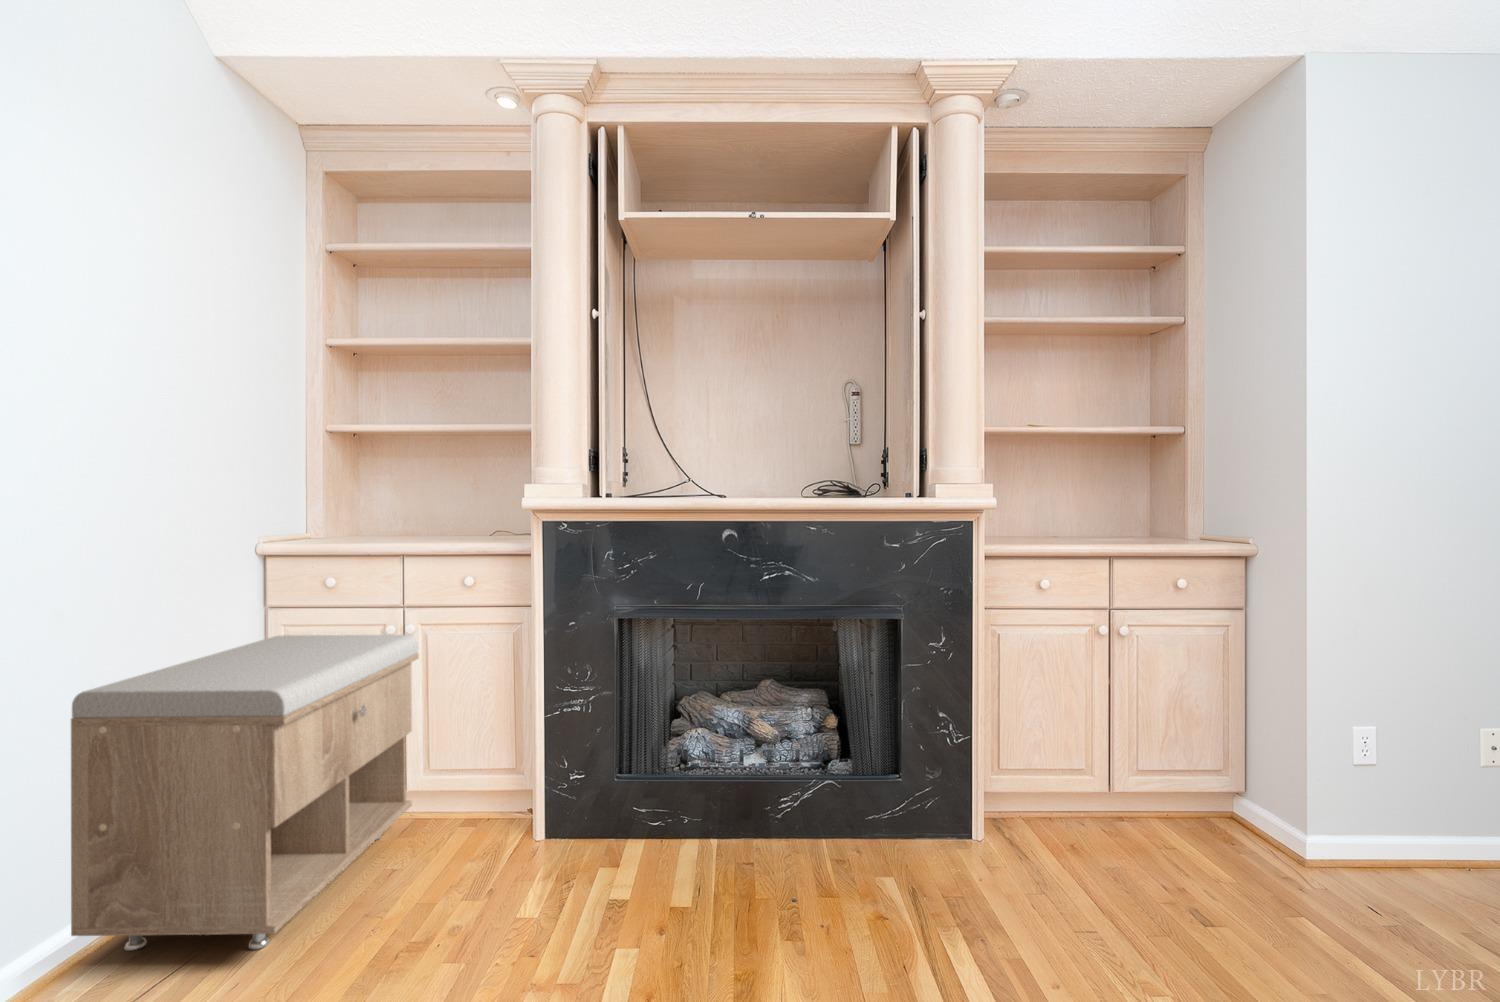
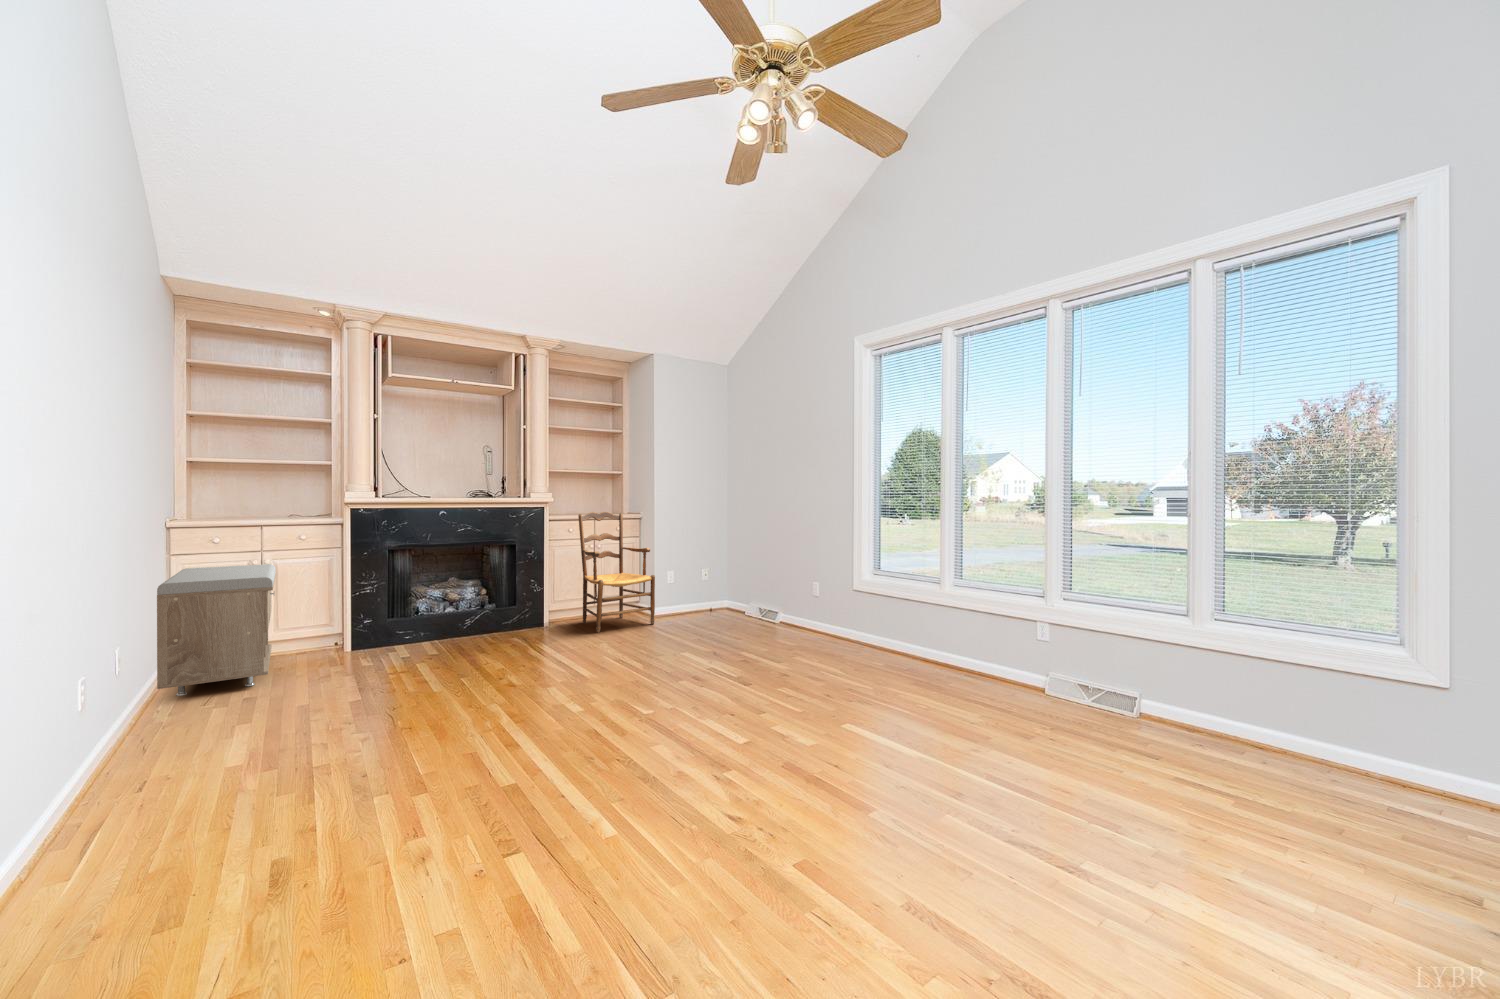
armchair: none [1065,533,1321,907] -> present [578,512,655,633]

